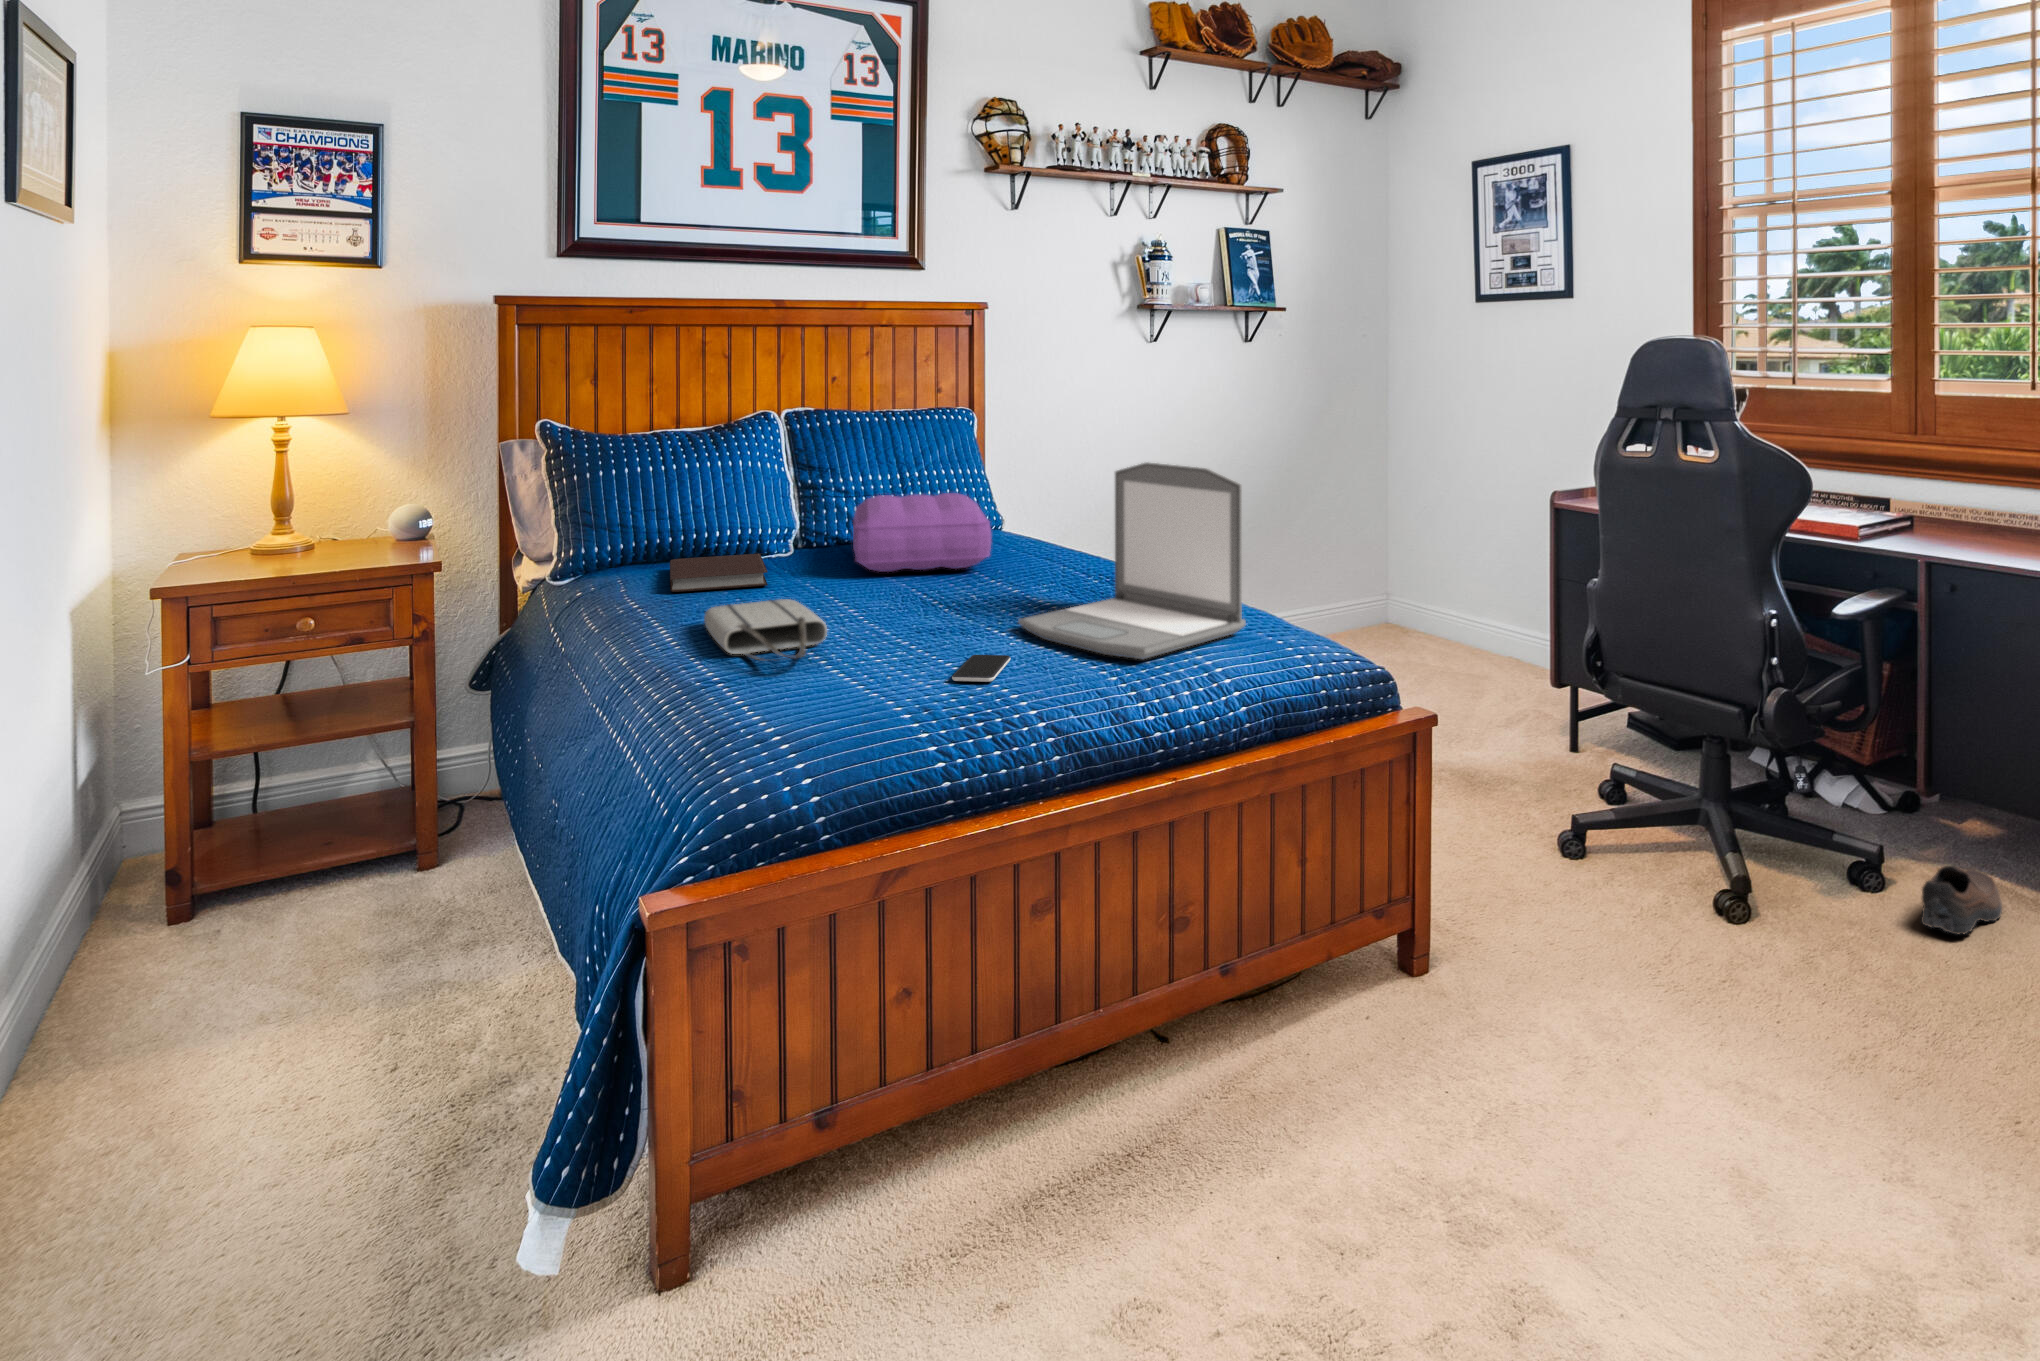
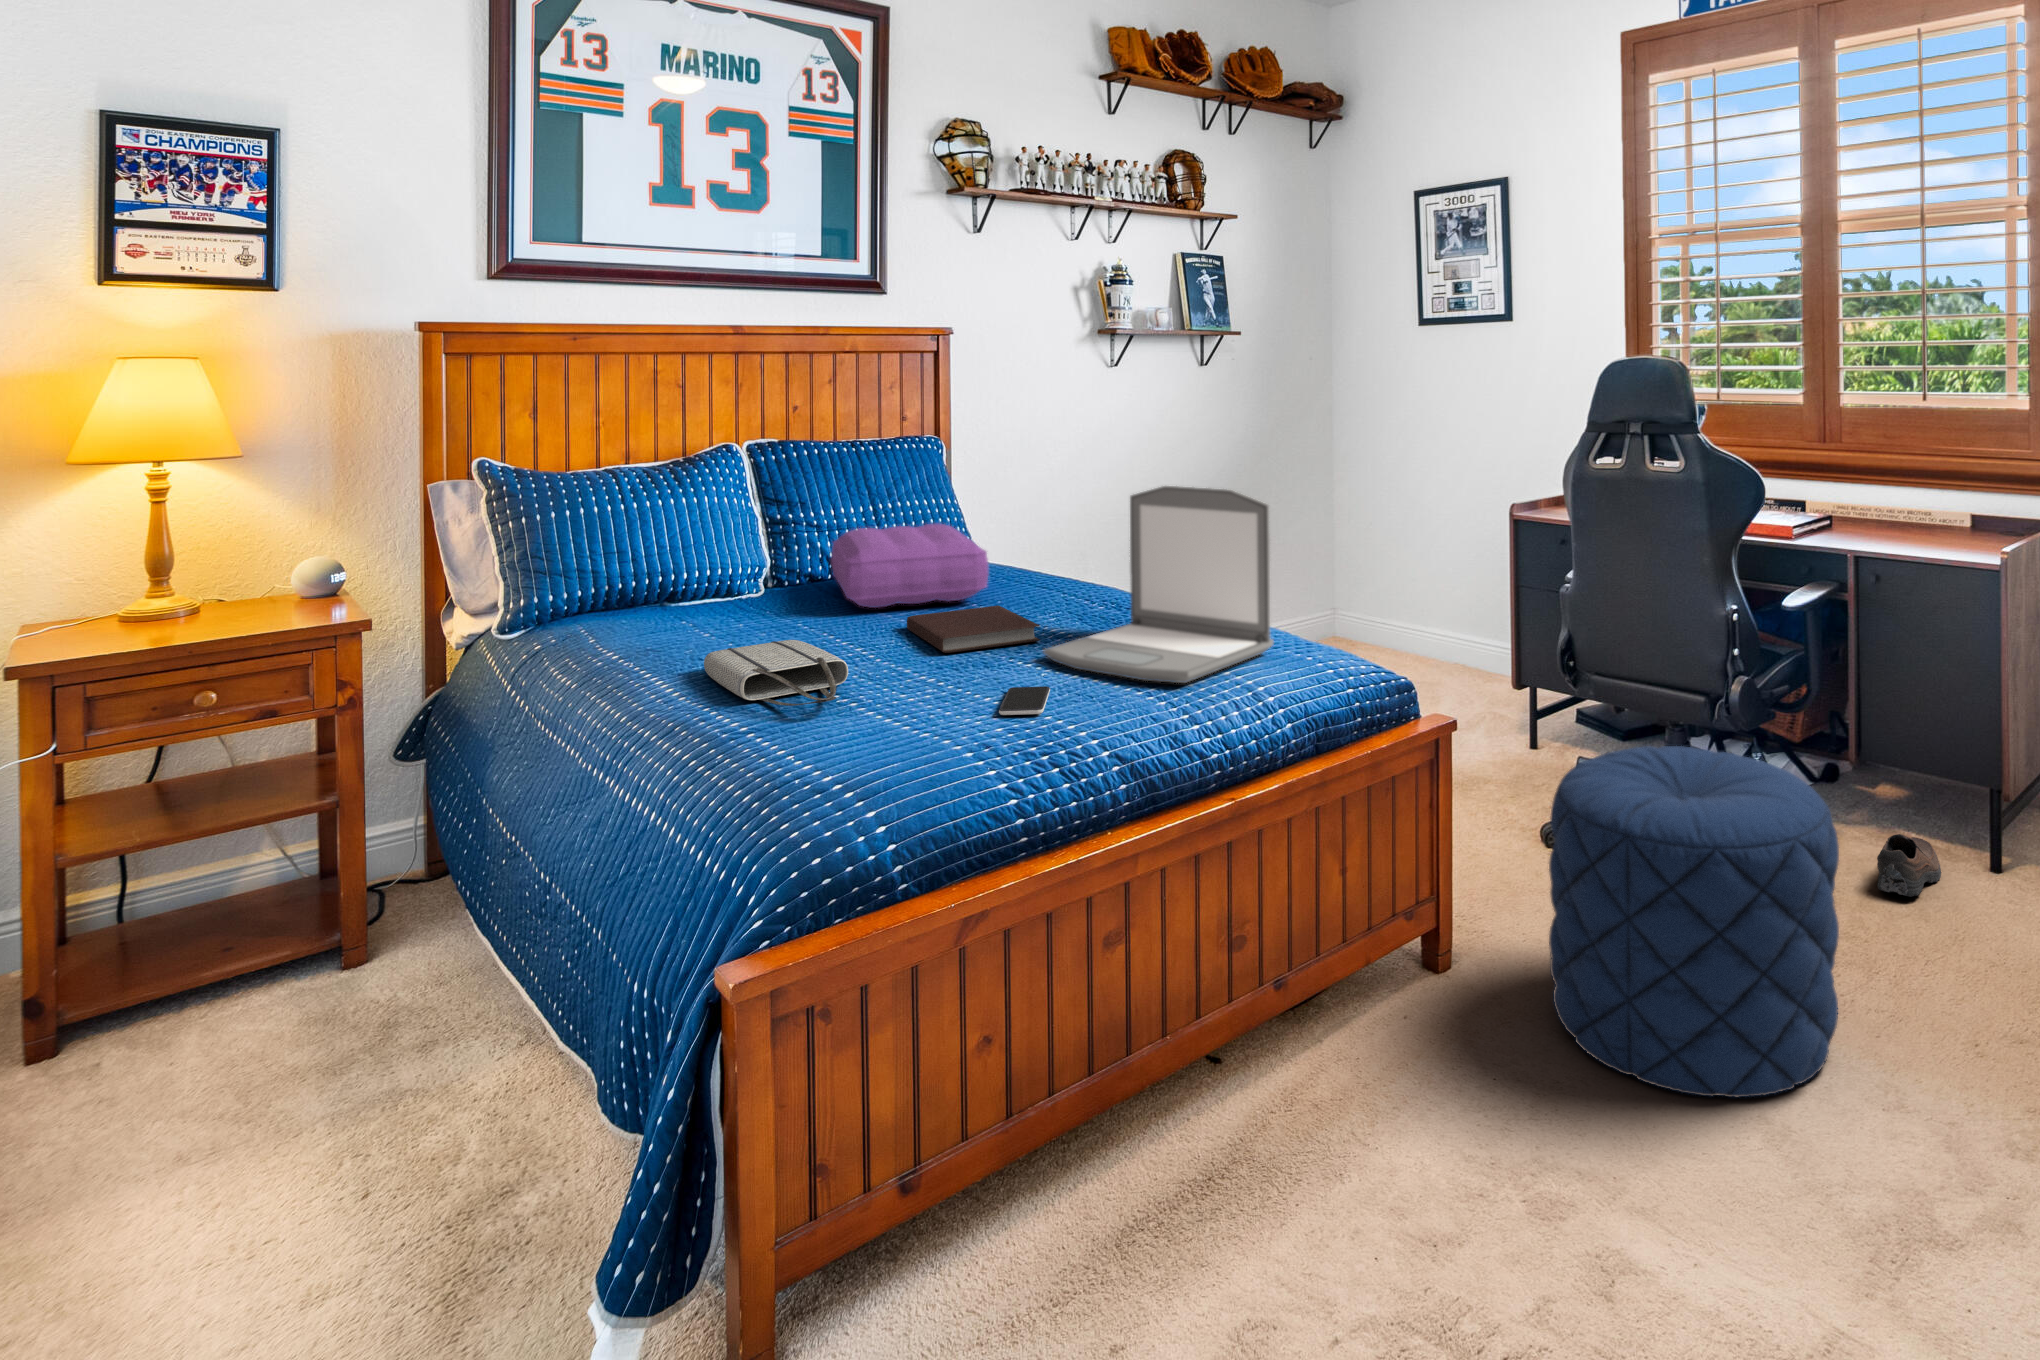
notebook: present [670,554,768,592] -> present [907,605,1040,653]
pouf: none [1517,752,1832,1131] -> present [1549,746,1839,1097]

